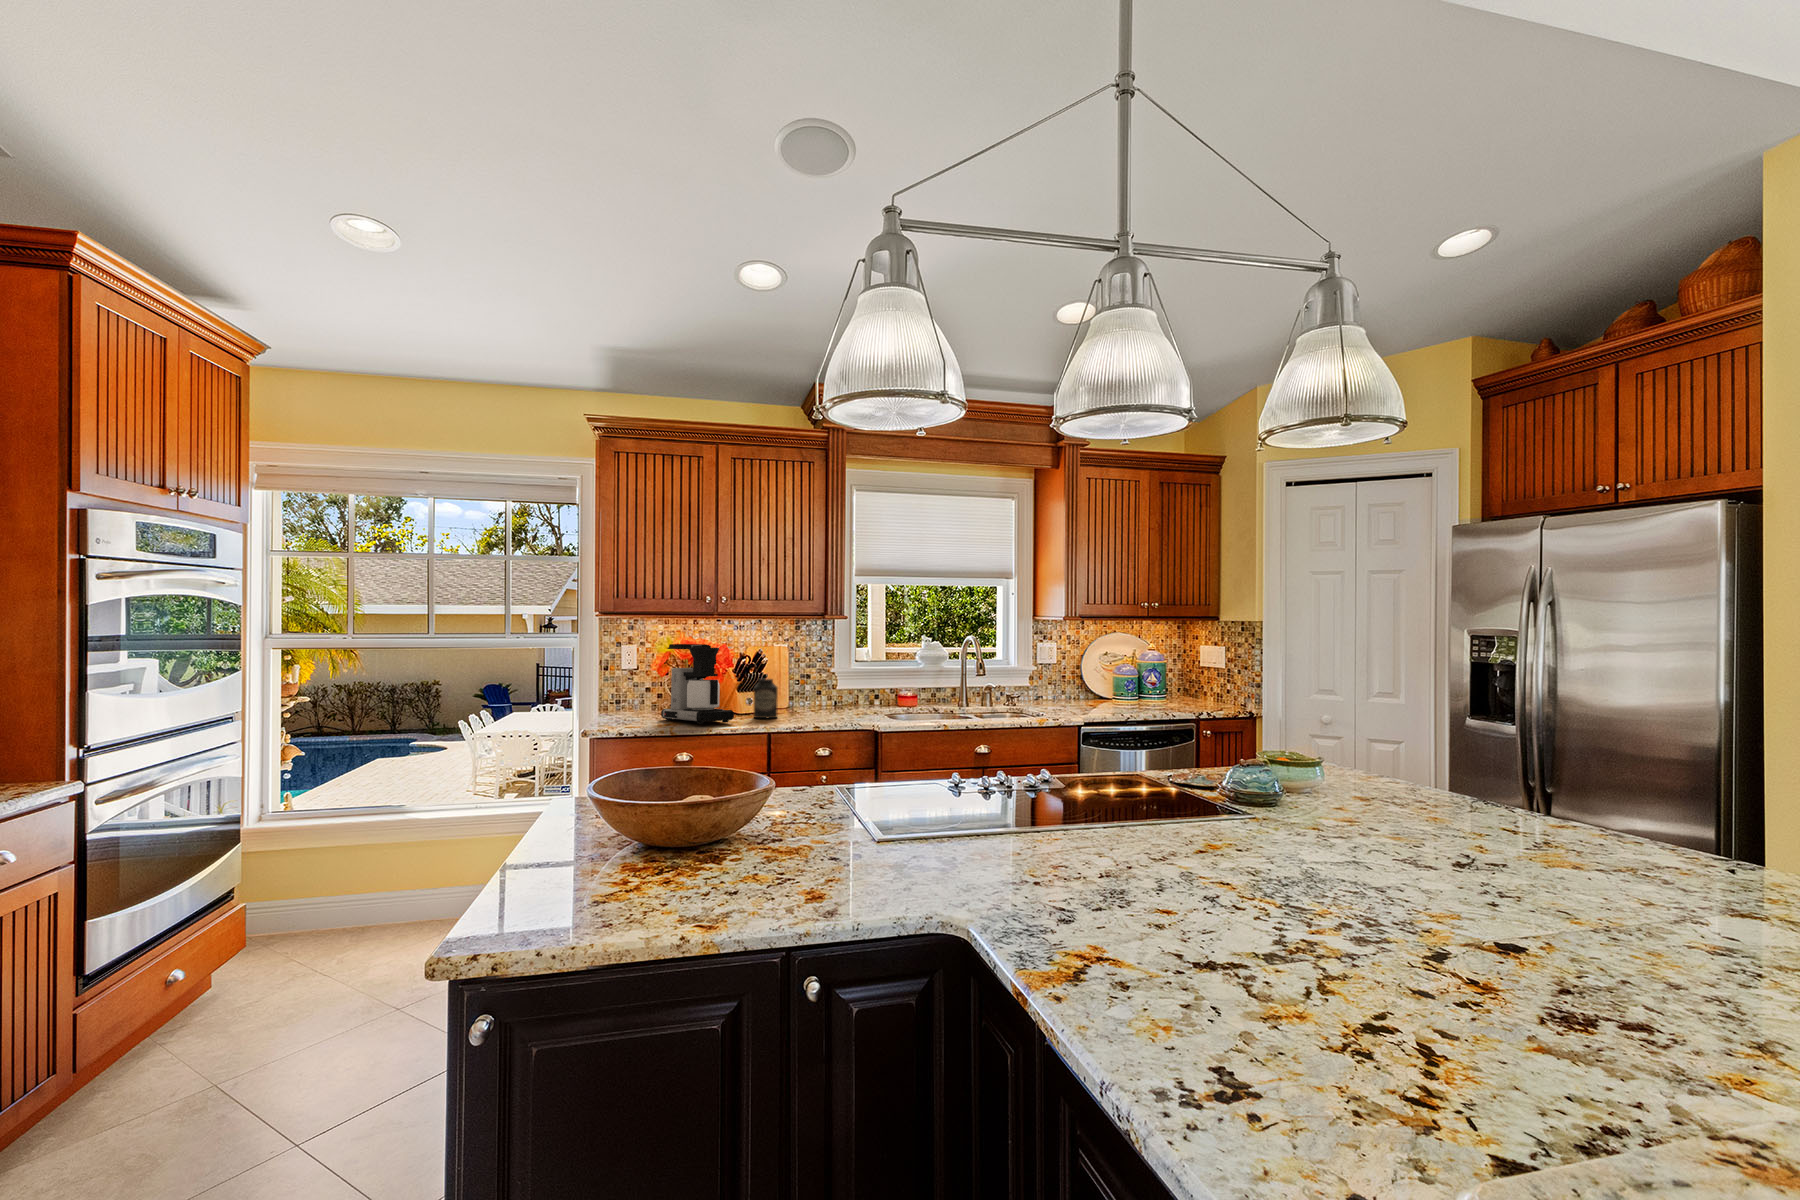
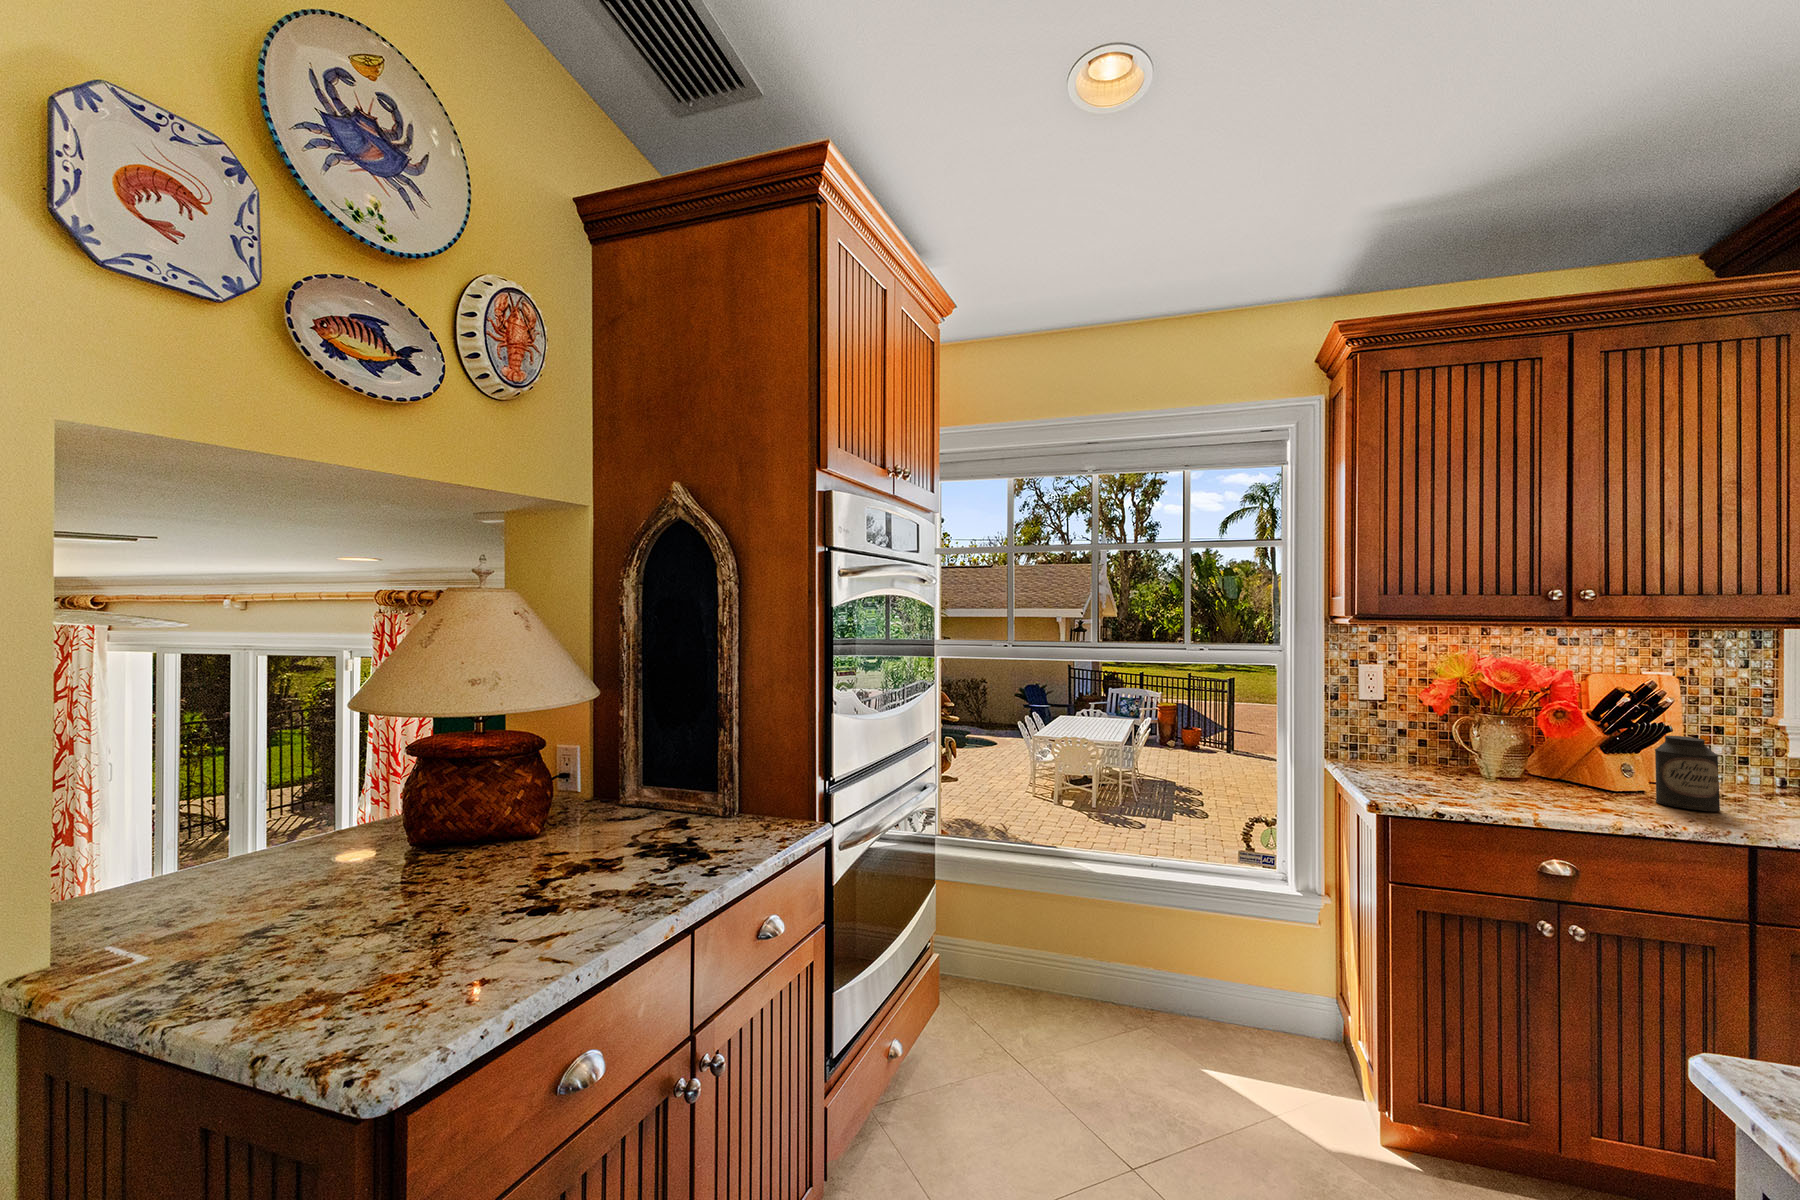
coffee maker: present [661,644,734,724] -> none [1464,669,1651,813]

